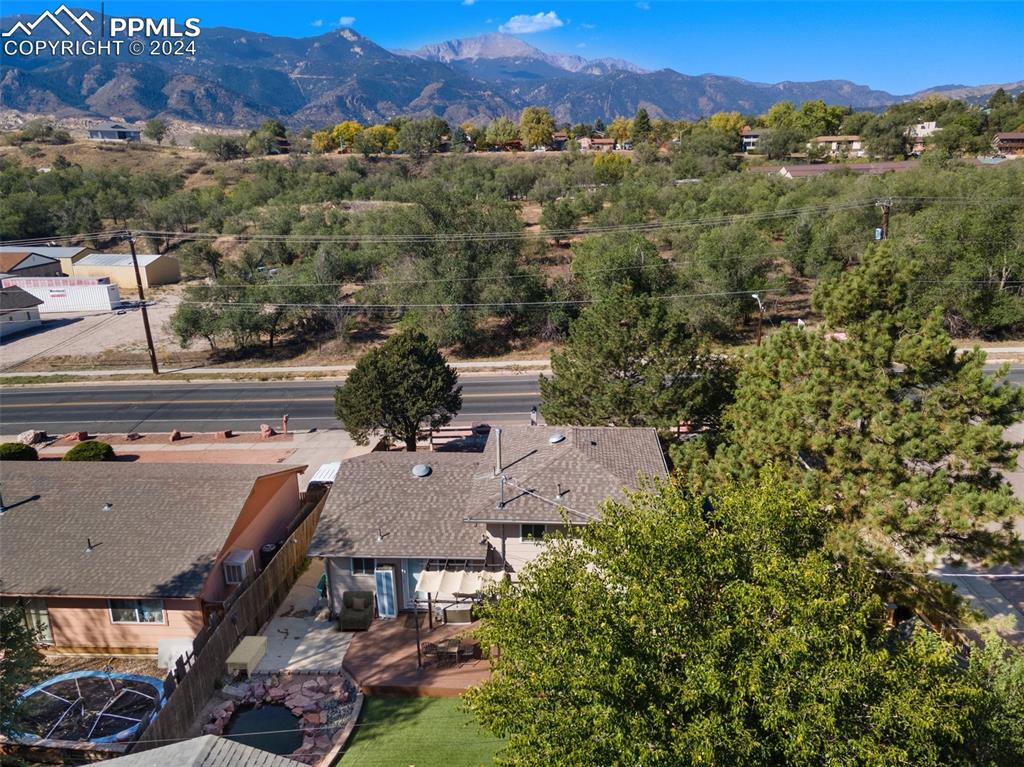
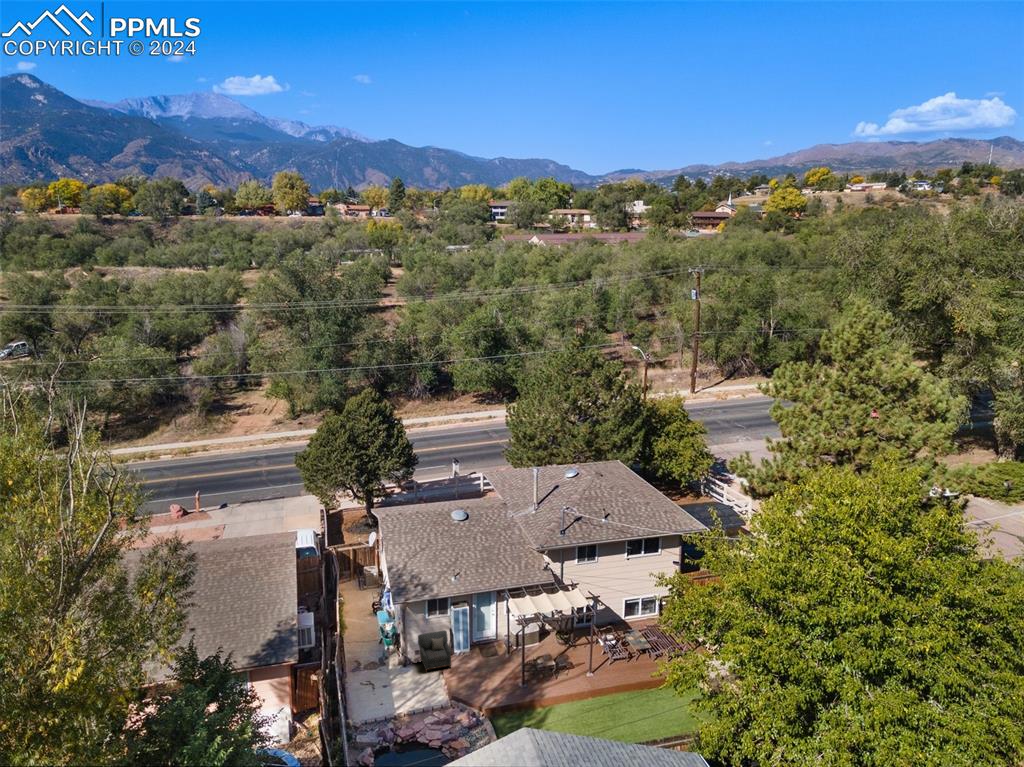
storage bench: present [226,636,268,678] -> none [346,686,371,729]

